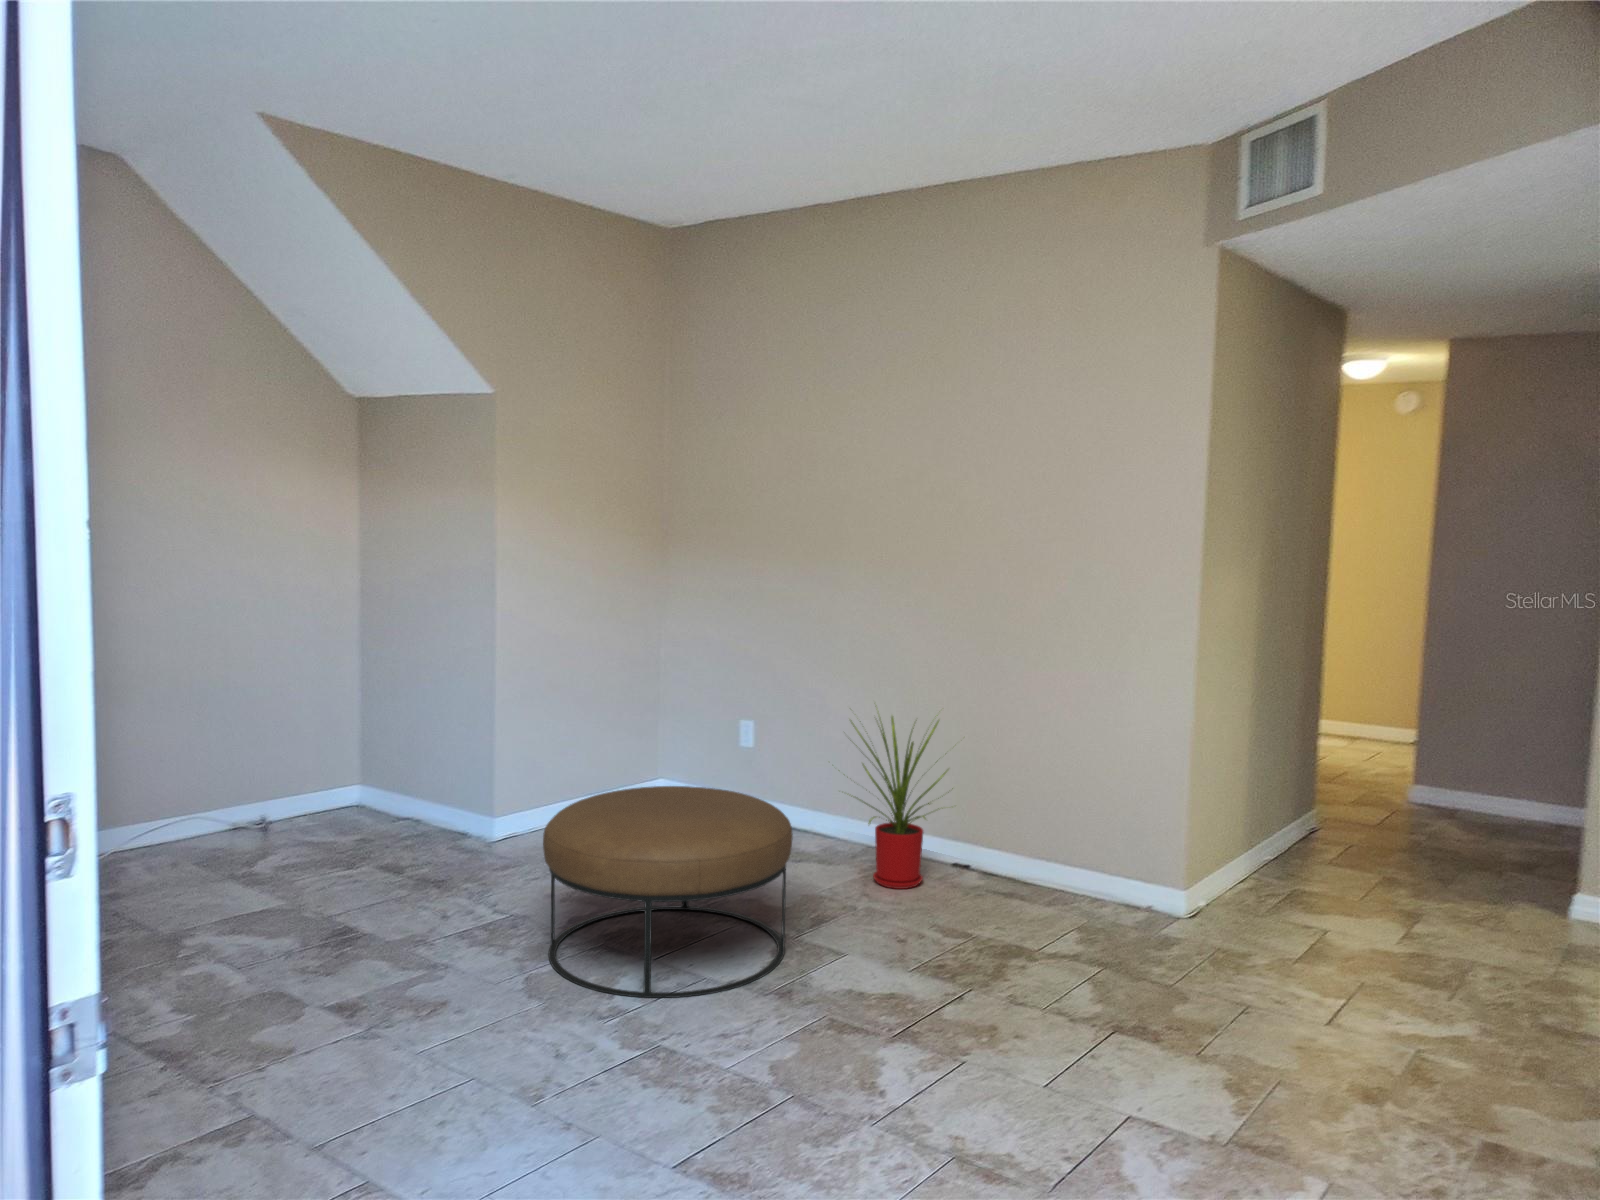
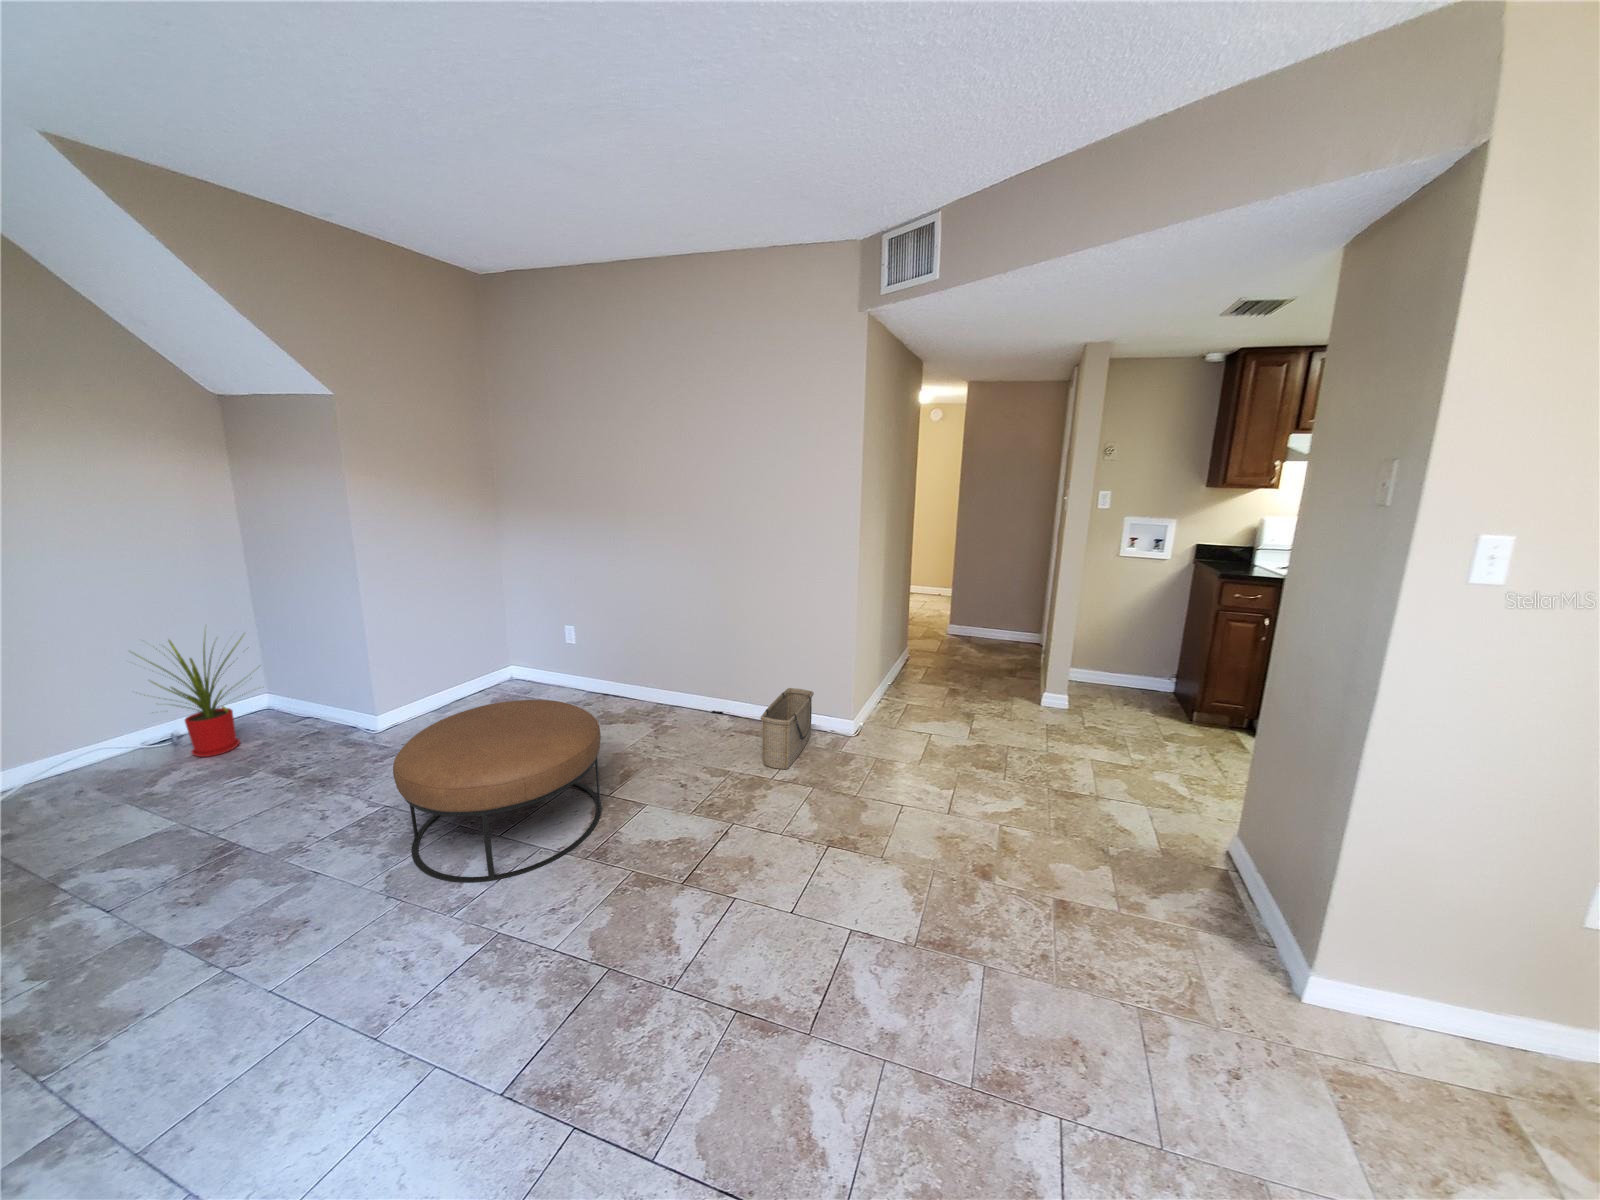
house plant: present [851,716,953,889] -> present [139,634,260,757]
basket: none [1027,825,1120,943] -> present [761,688,814,769]

